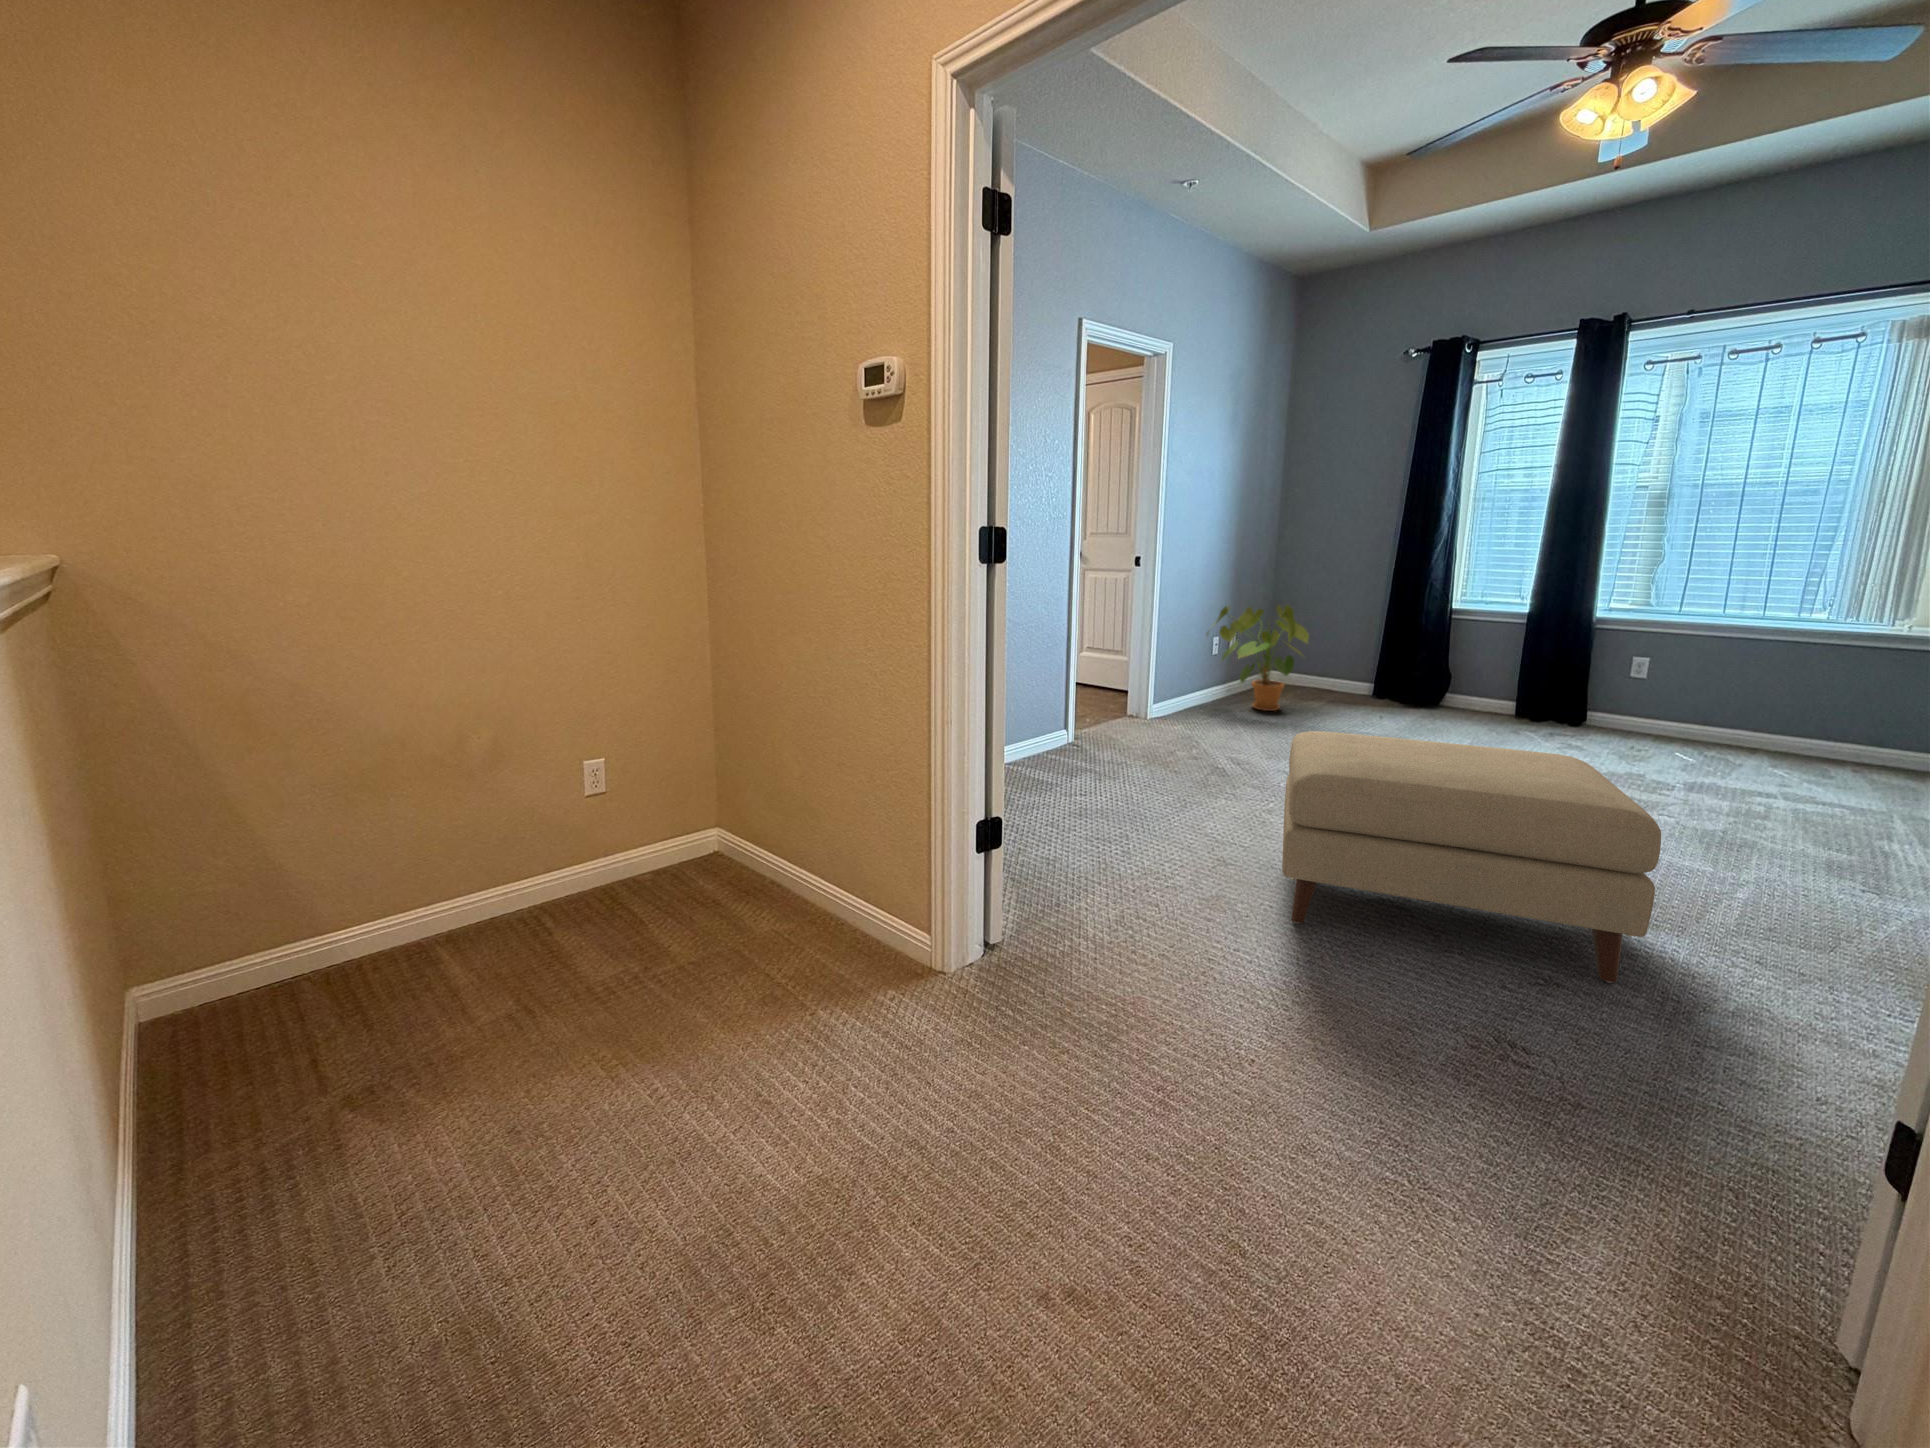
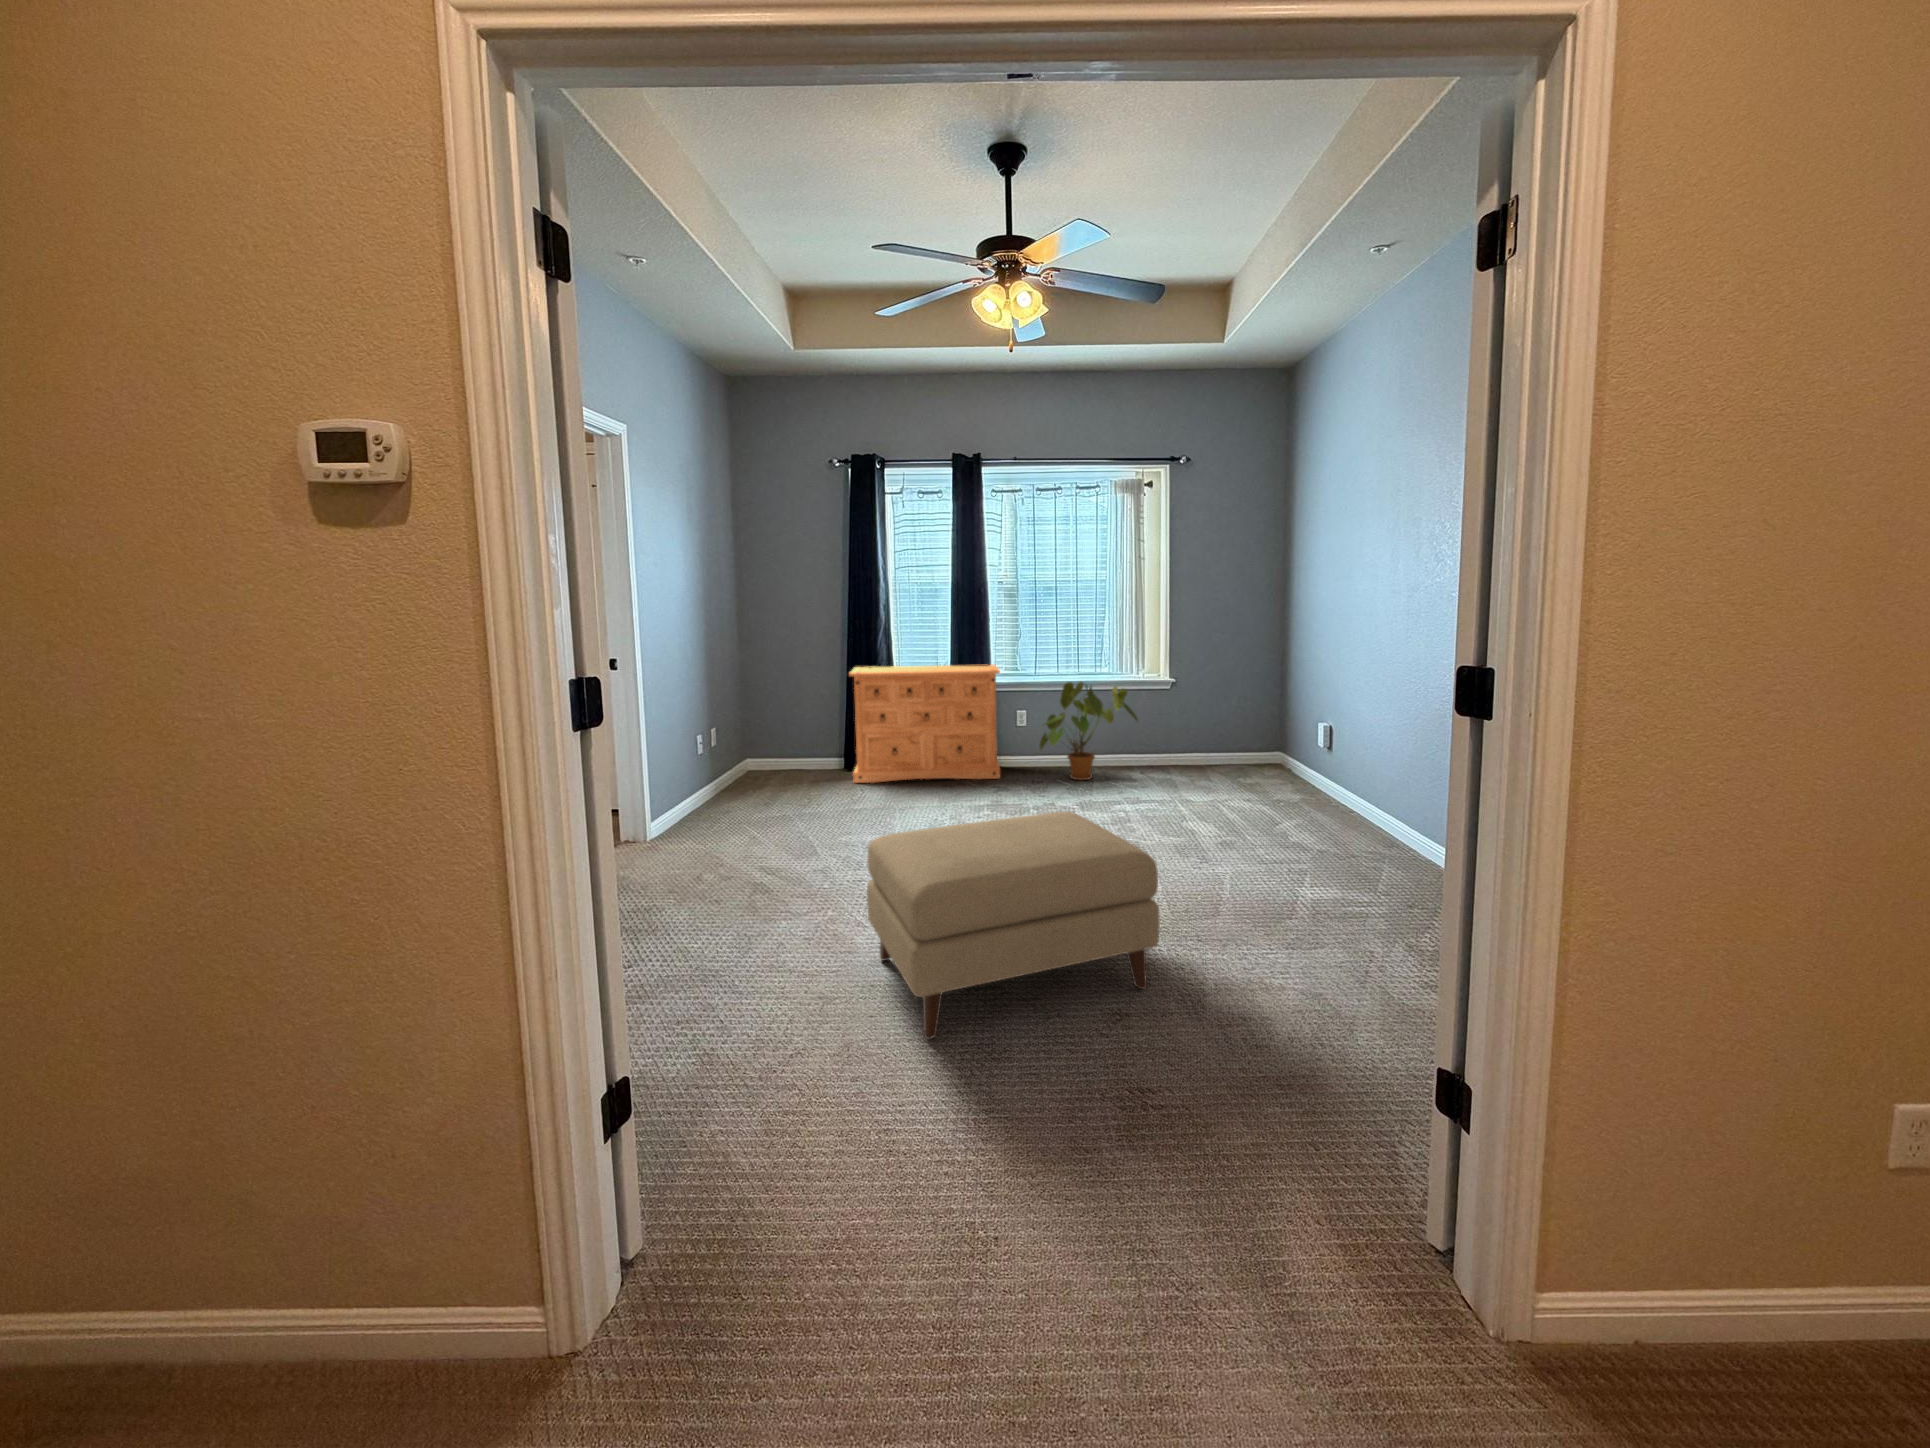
dresser: none [1373,585,1607,737] -> present [849,664,1000,783]
house plant: present [1206,605,1309,711] -> present [1039,682,1138,780]

